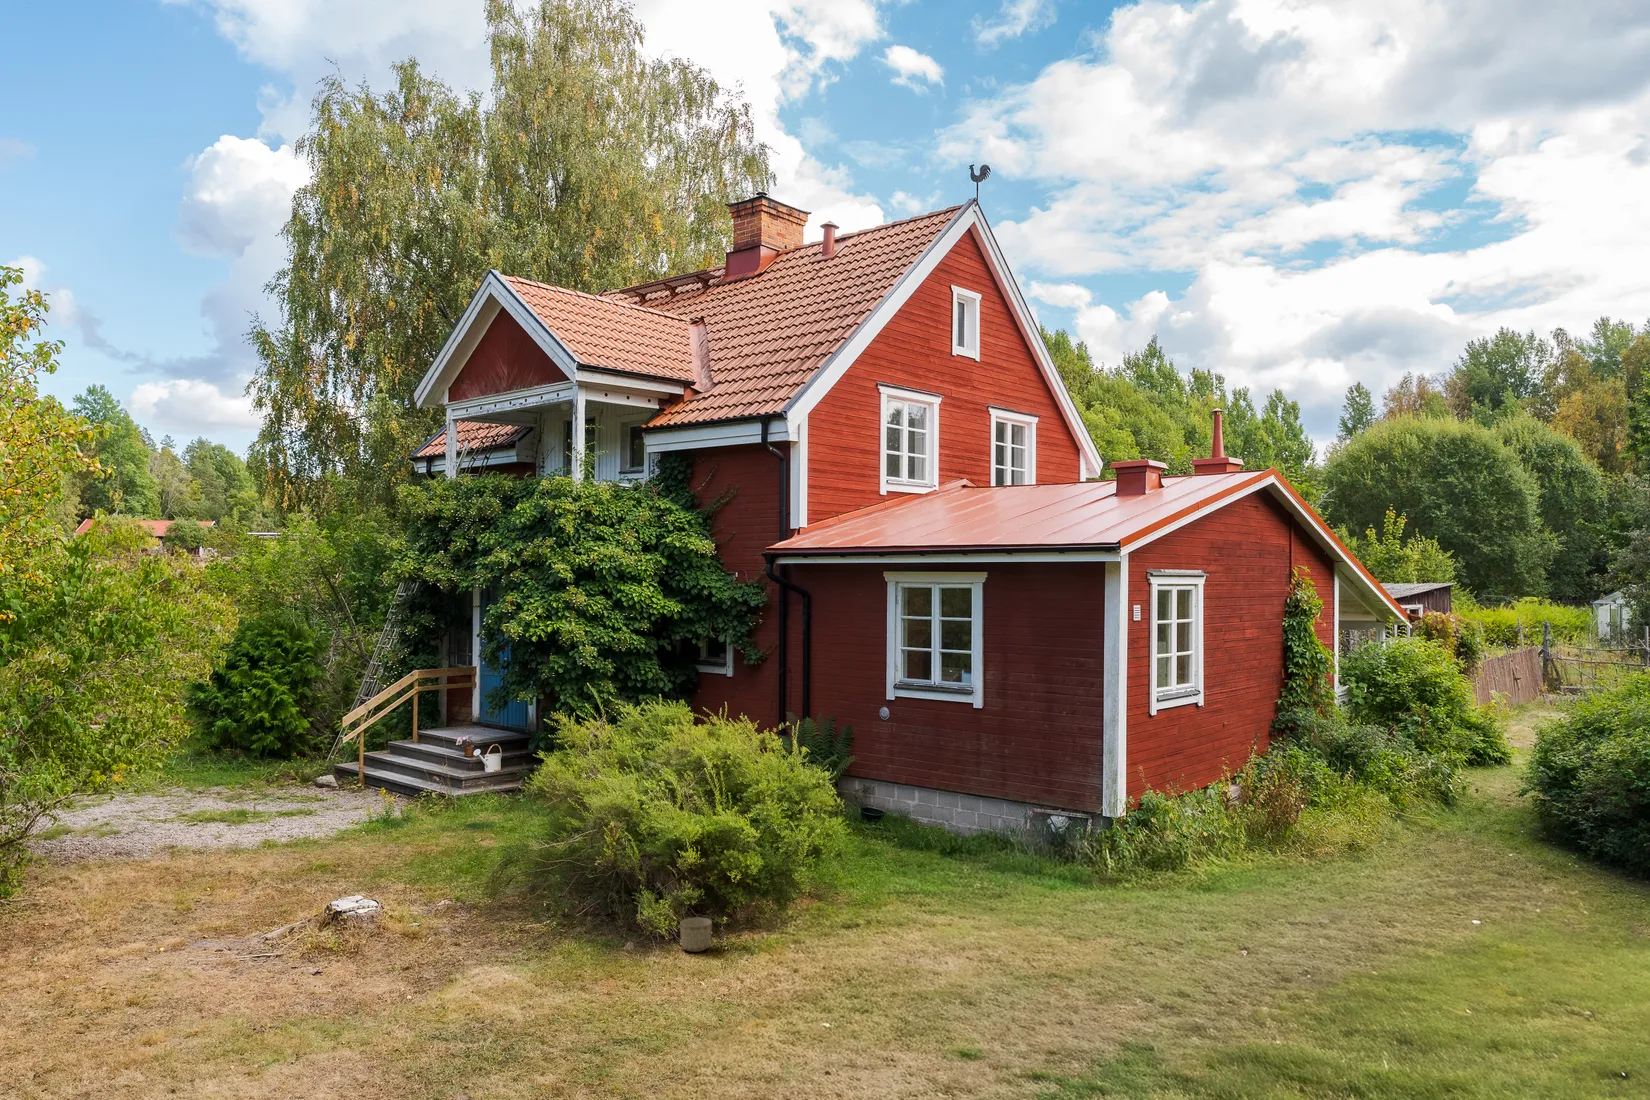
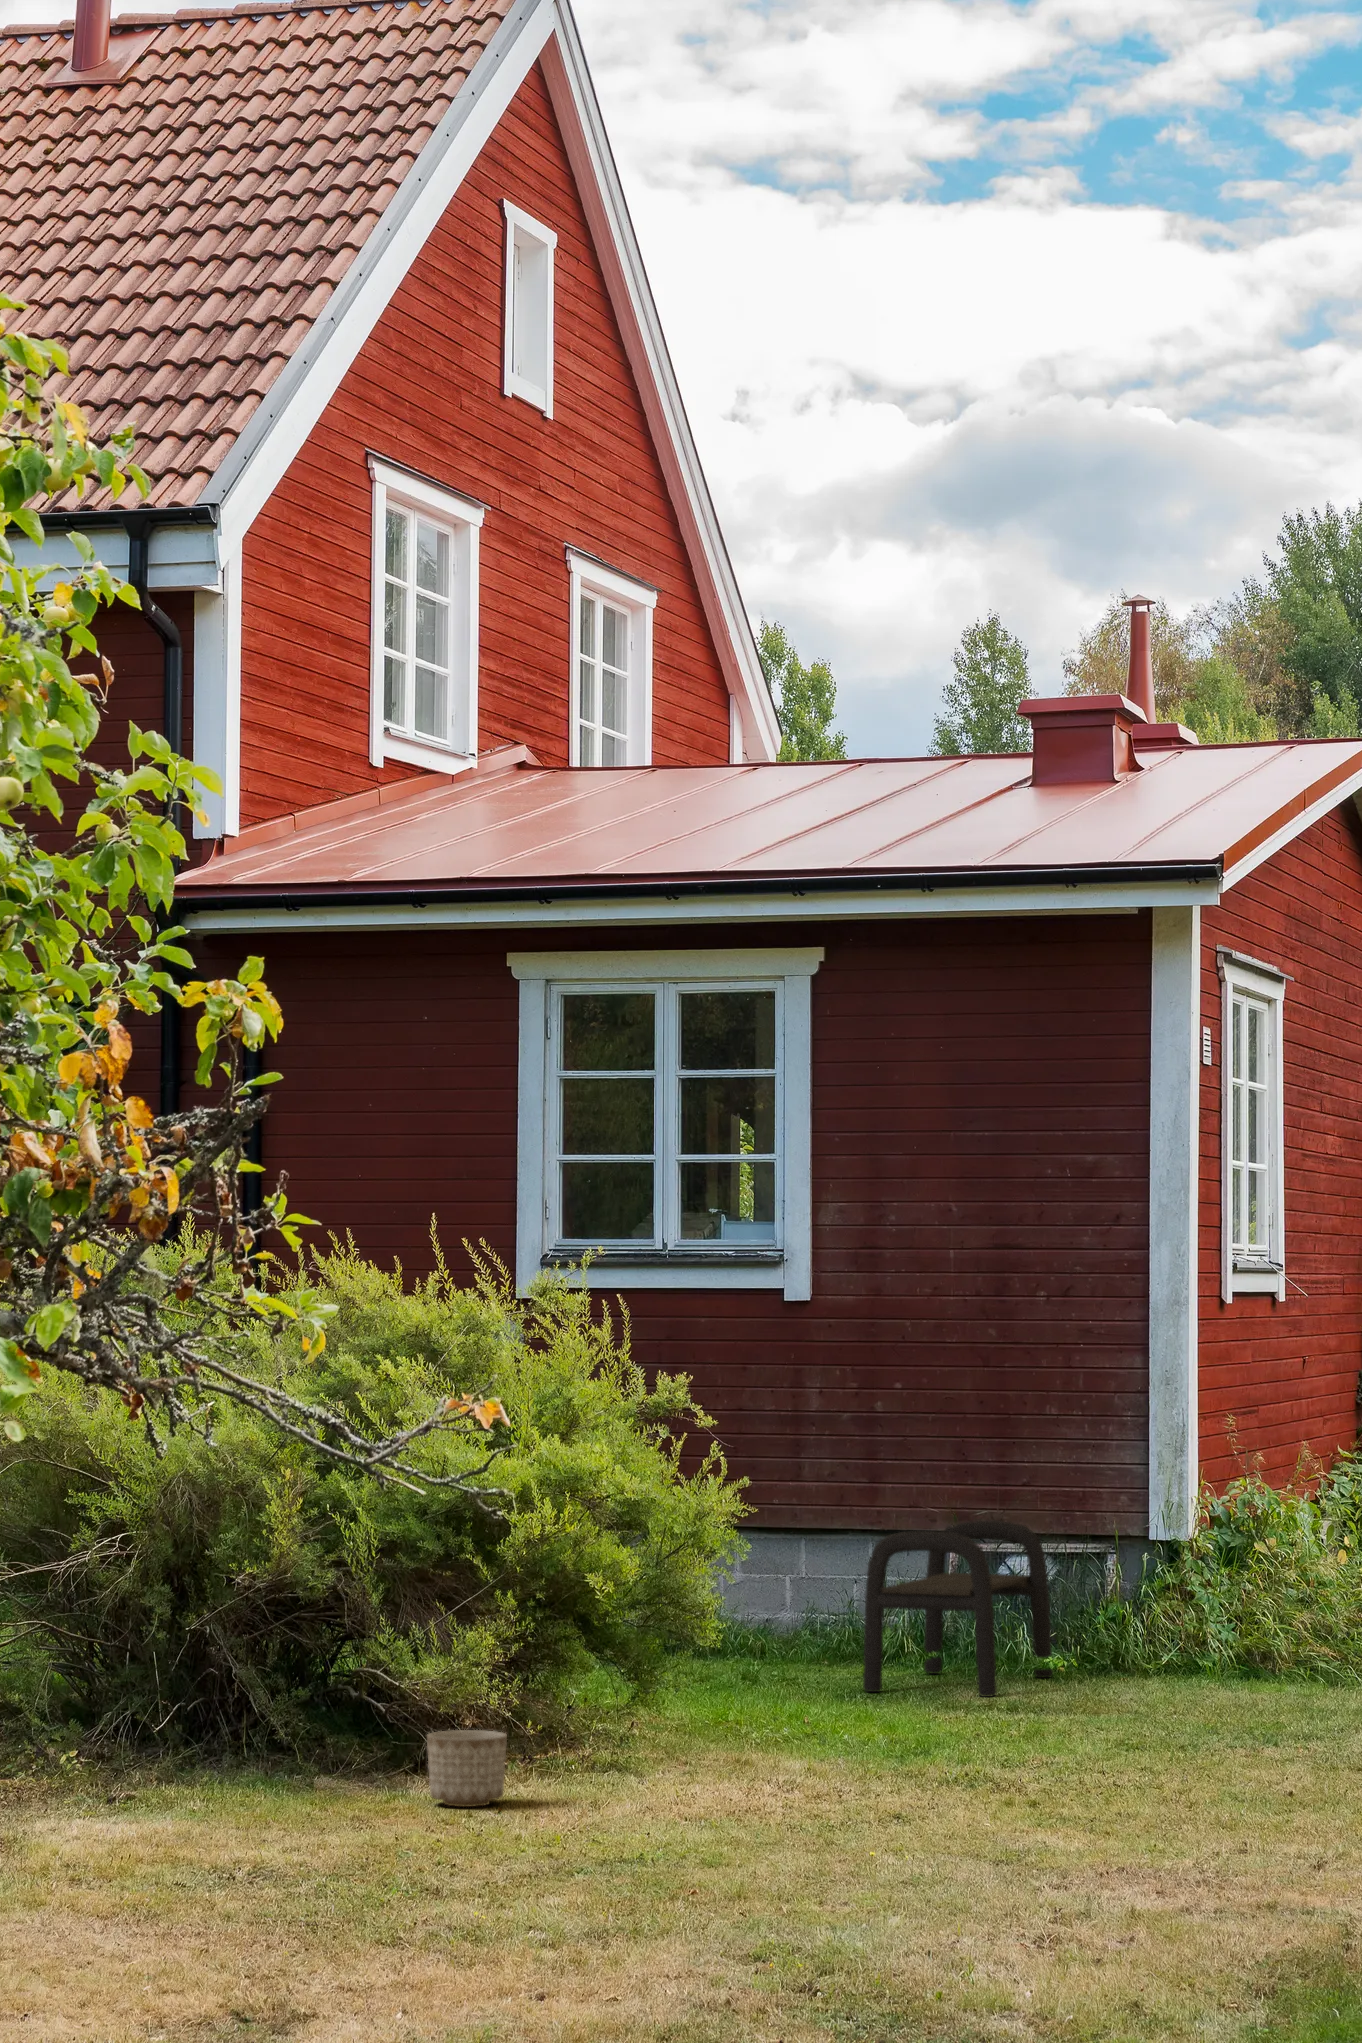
bench: none [975,799,1064,878] -> present [863,1520,1053,1697]

